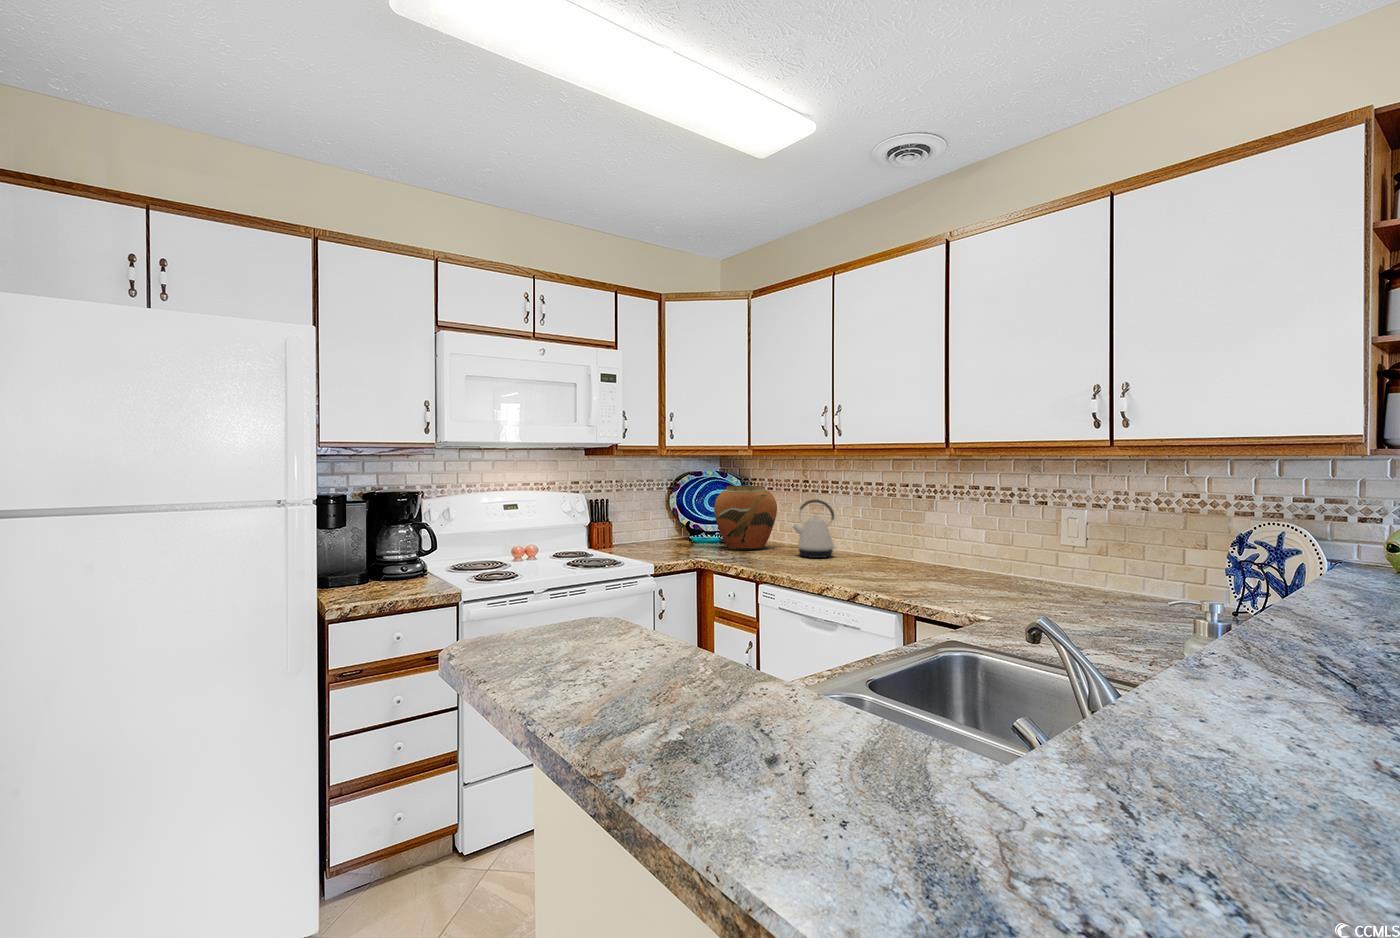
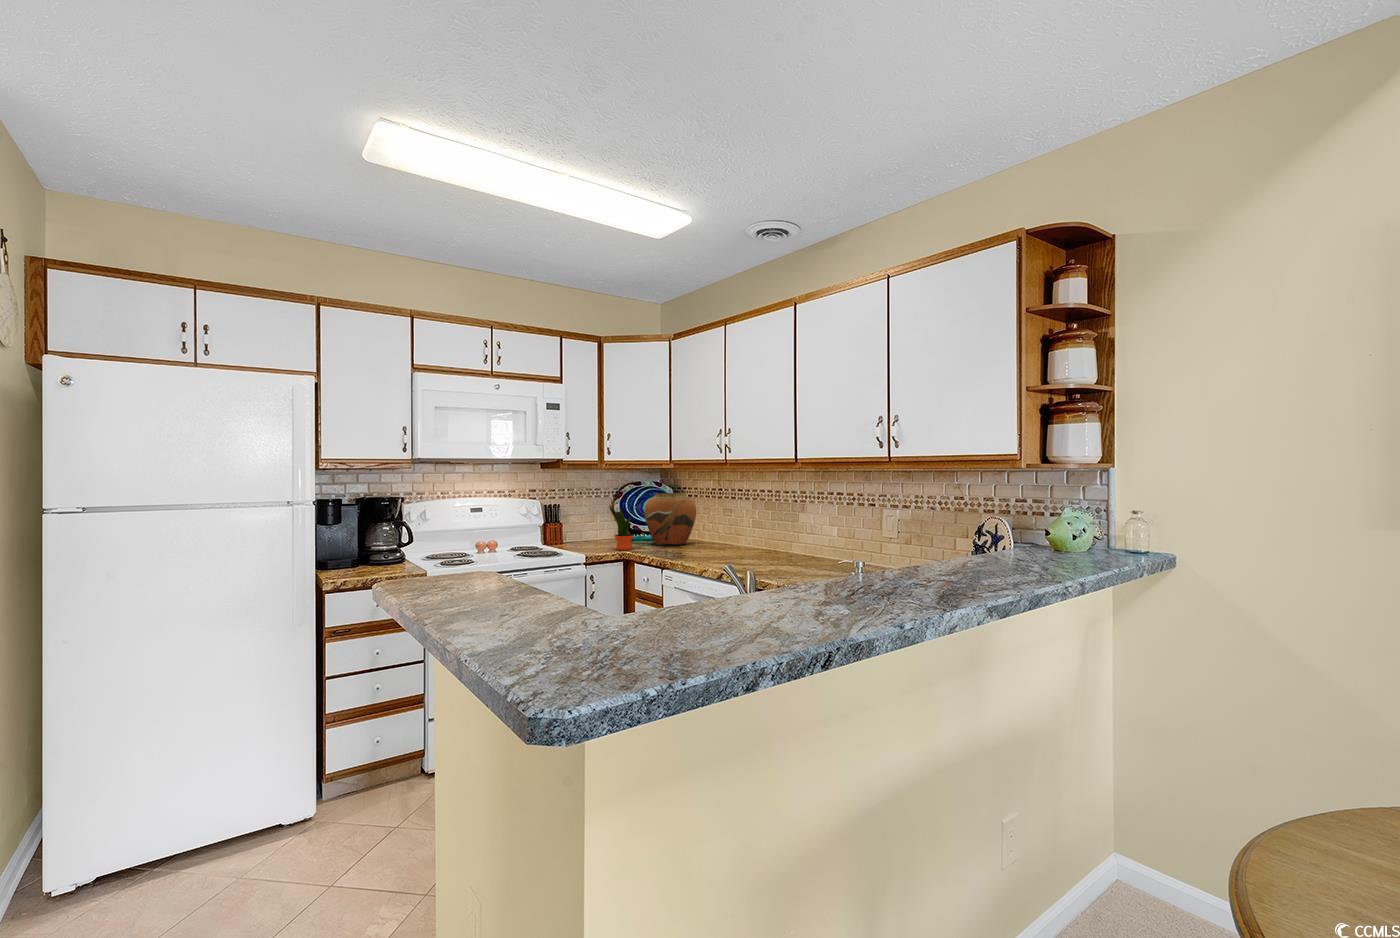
kettle: present [793,499,837,558] -> none [702,504,738,551]
potted plant: none [678,500,706,557] -> present [609,506,634,550]

